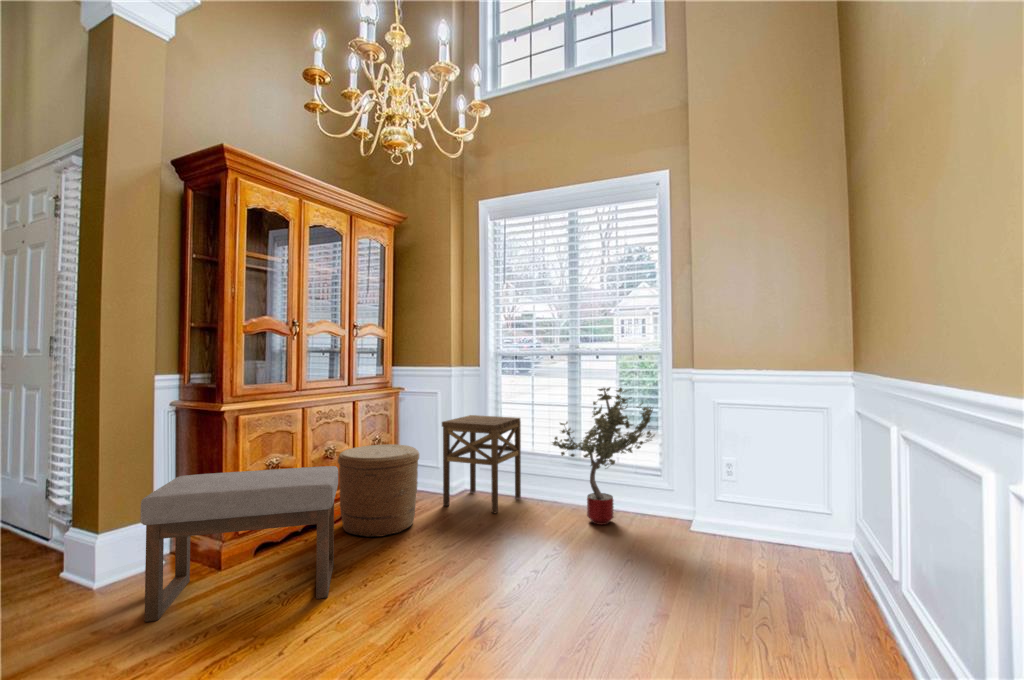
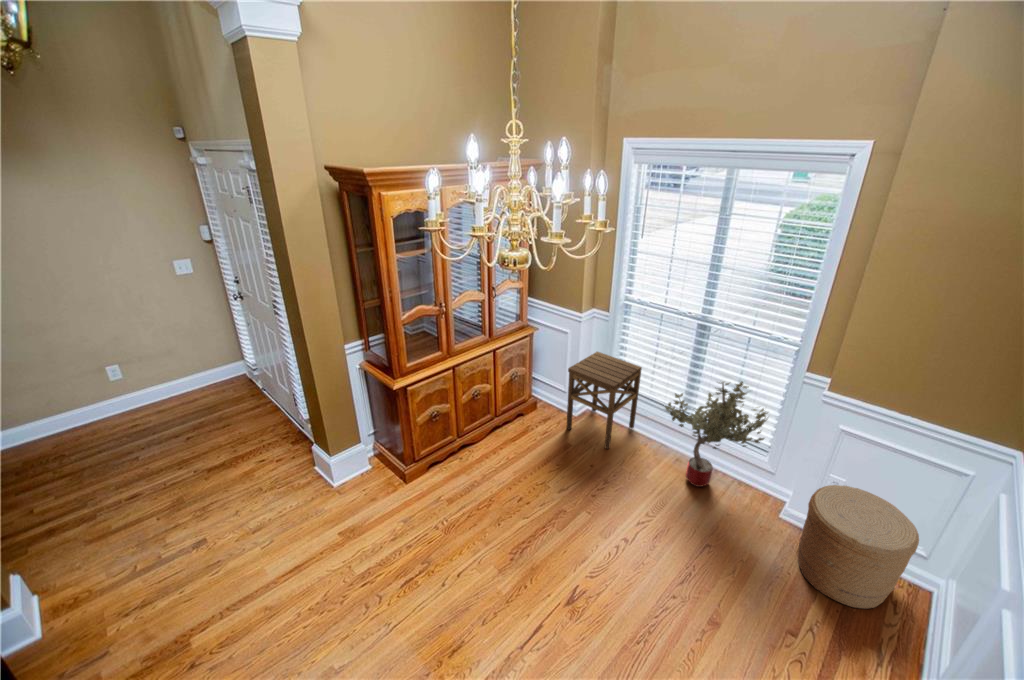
woven basket: present [338,444,419,537] -> present [798,485,919,609]
ottoman: present [141,466,338,622] -> none [353,433,480,533]

